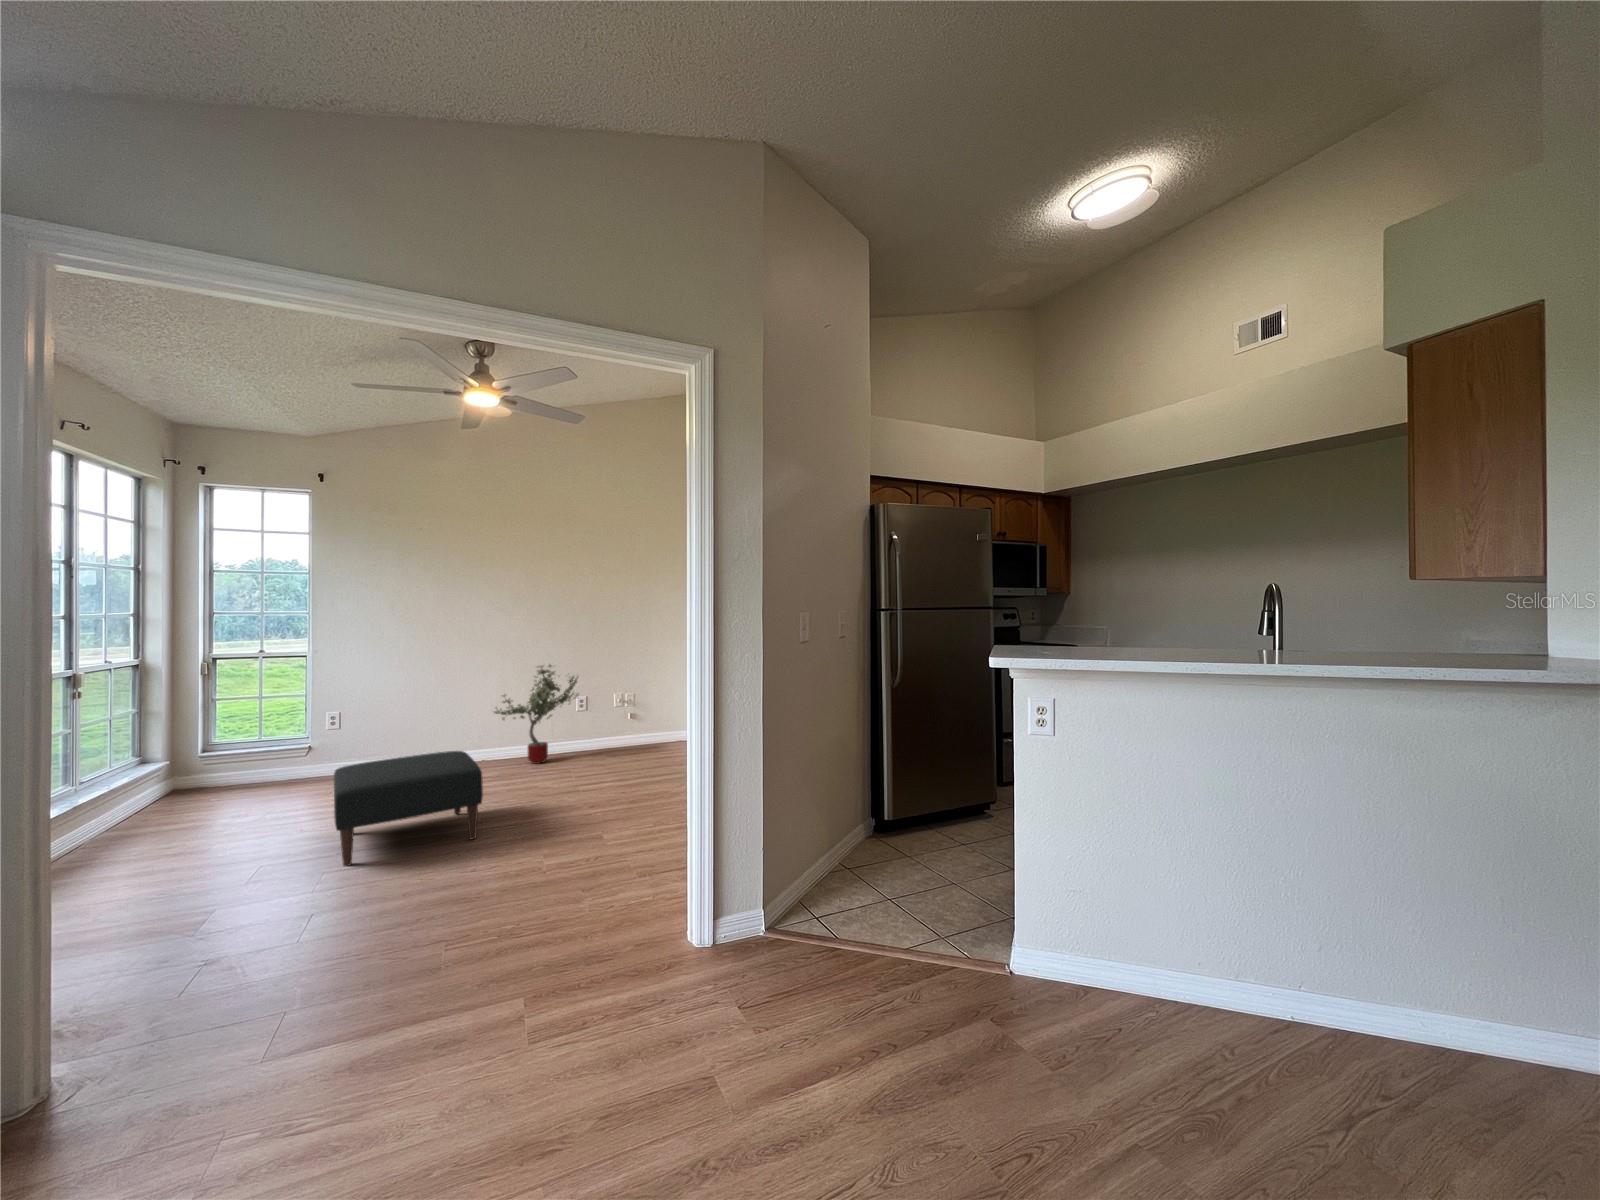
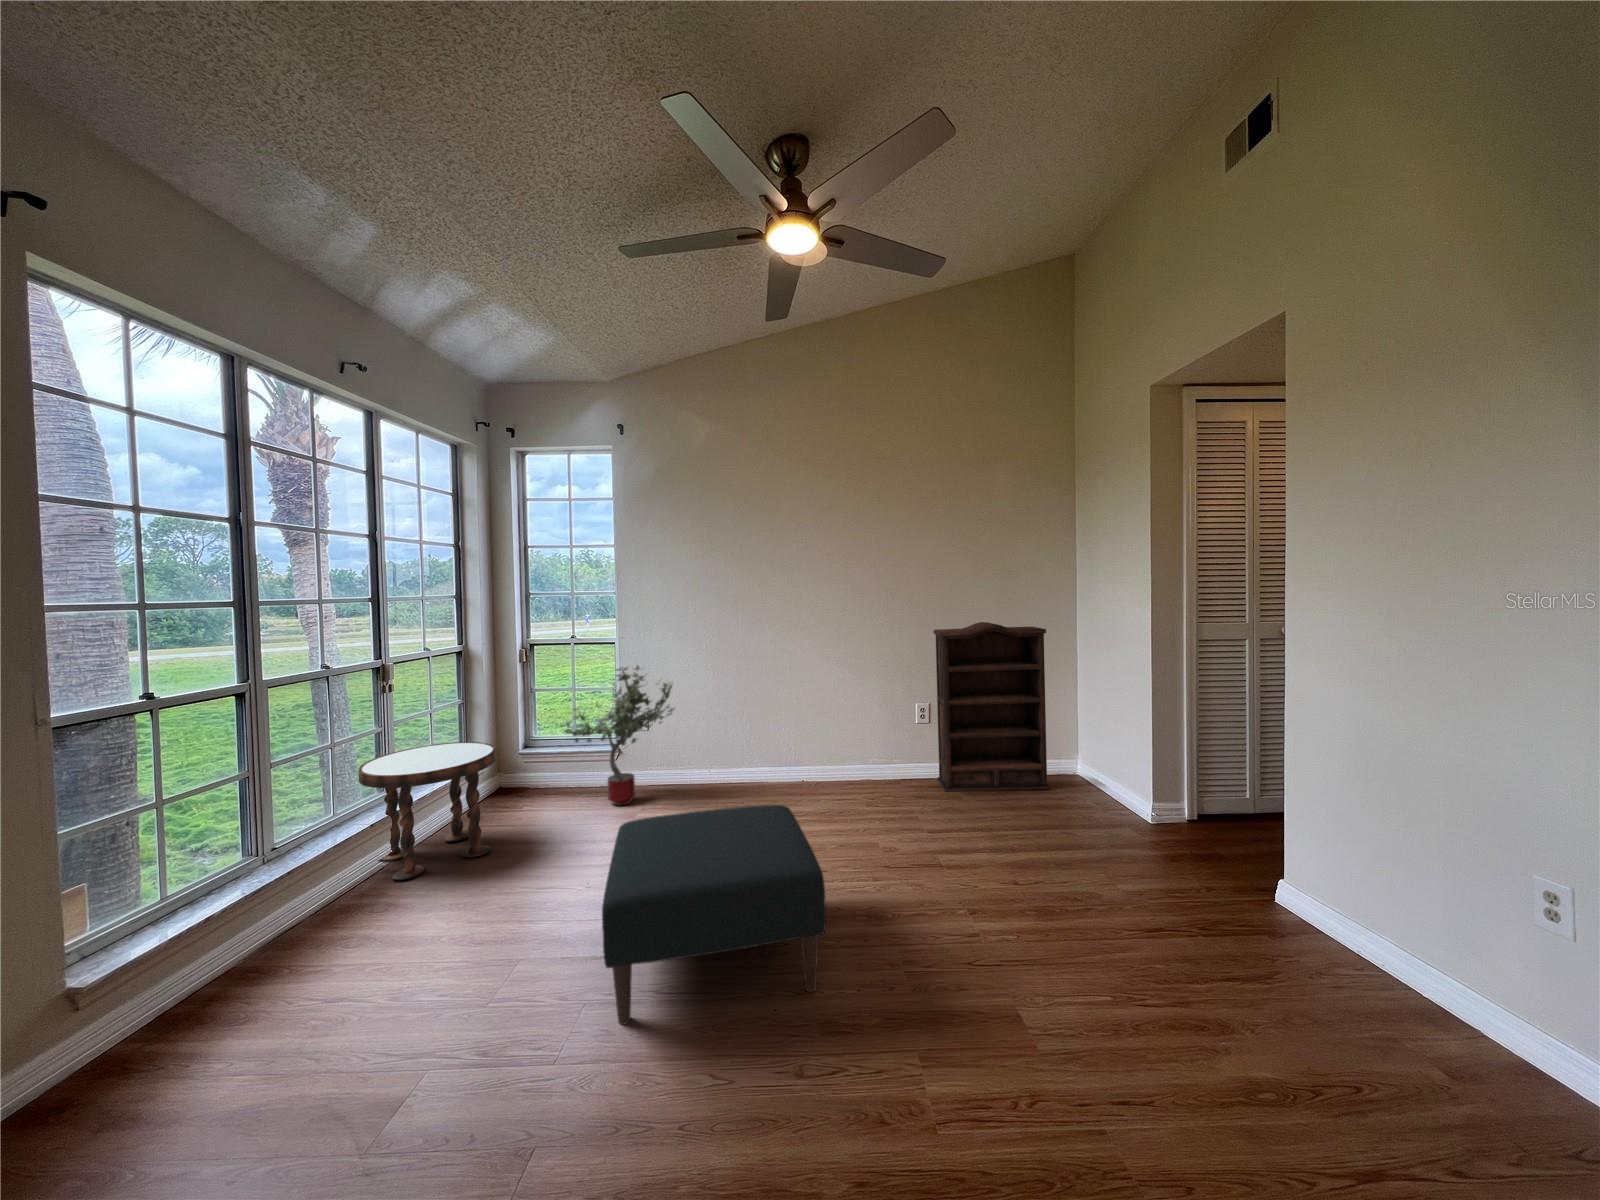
bookshelf: none [590,636,667,756] -> present [934,622,1050,792]
potted tree: present [494,665,578,764] -> present [564,666,674,805]
side table: none [55,738,198,846] -> present [358,742,496,880]

